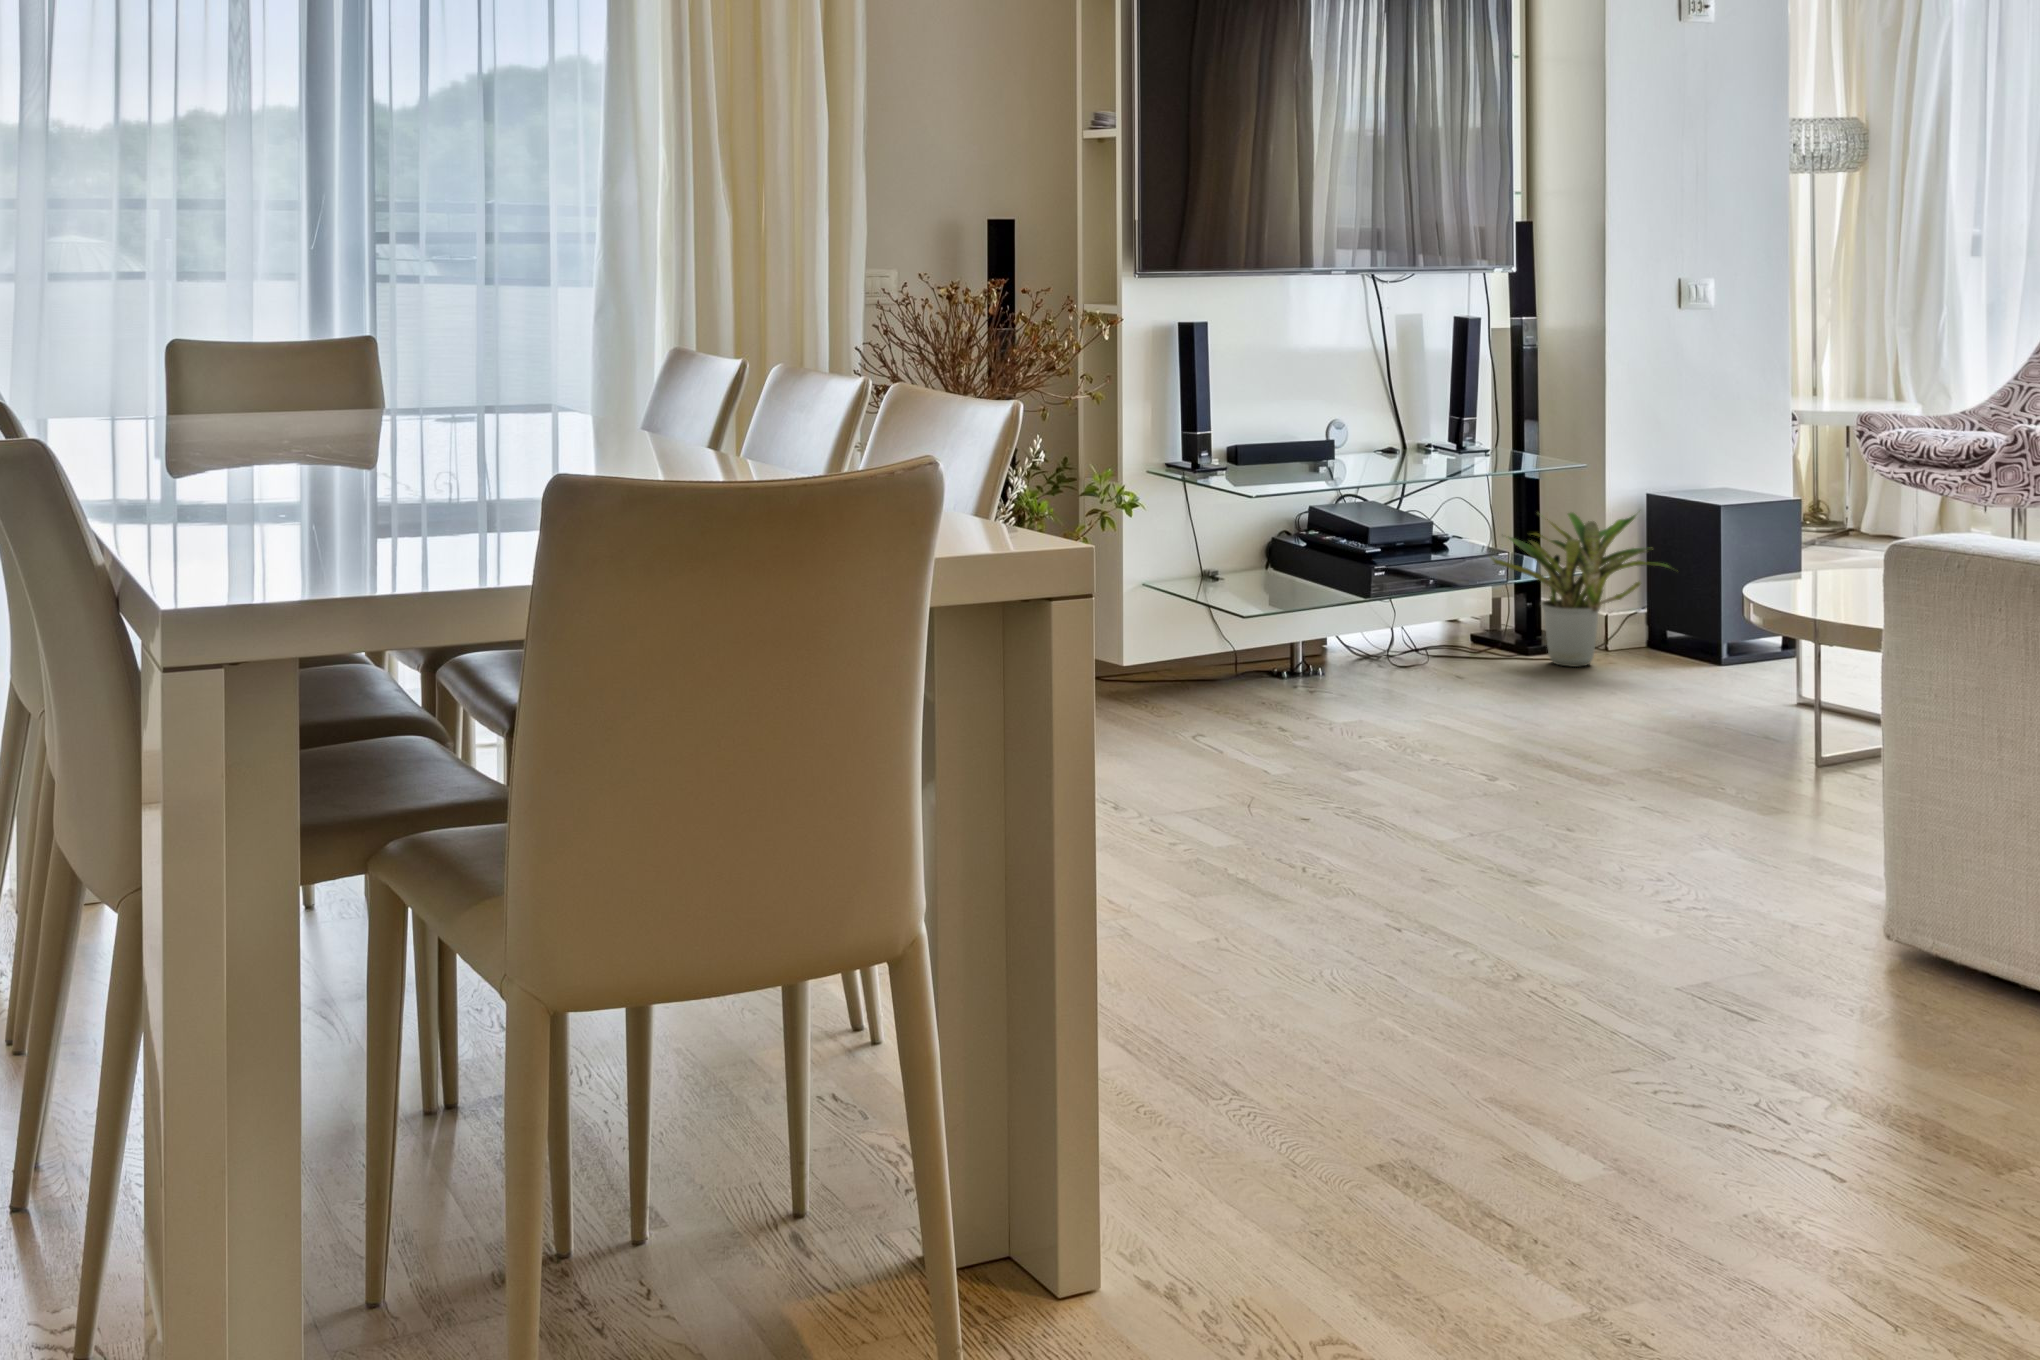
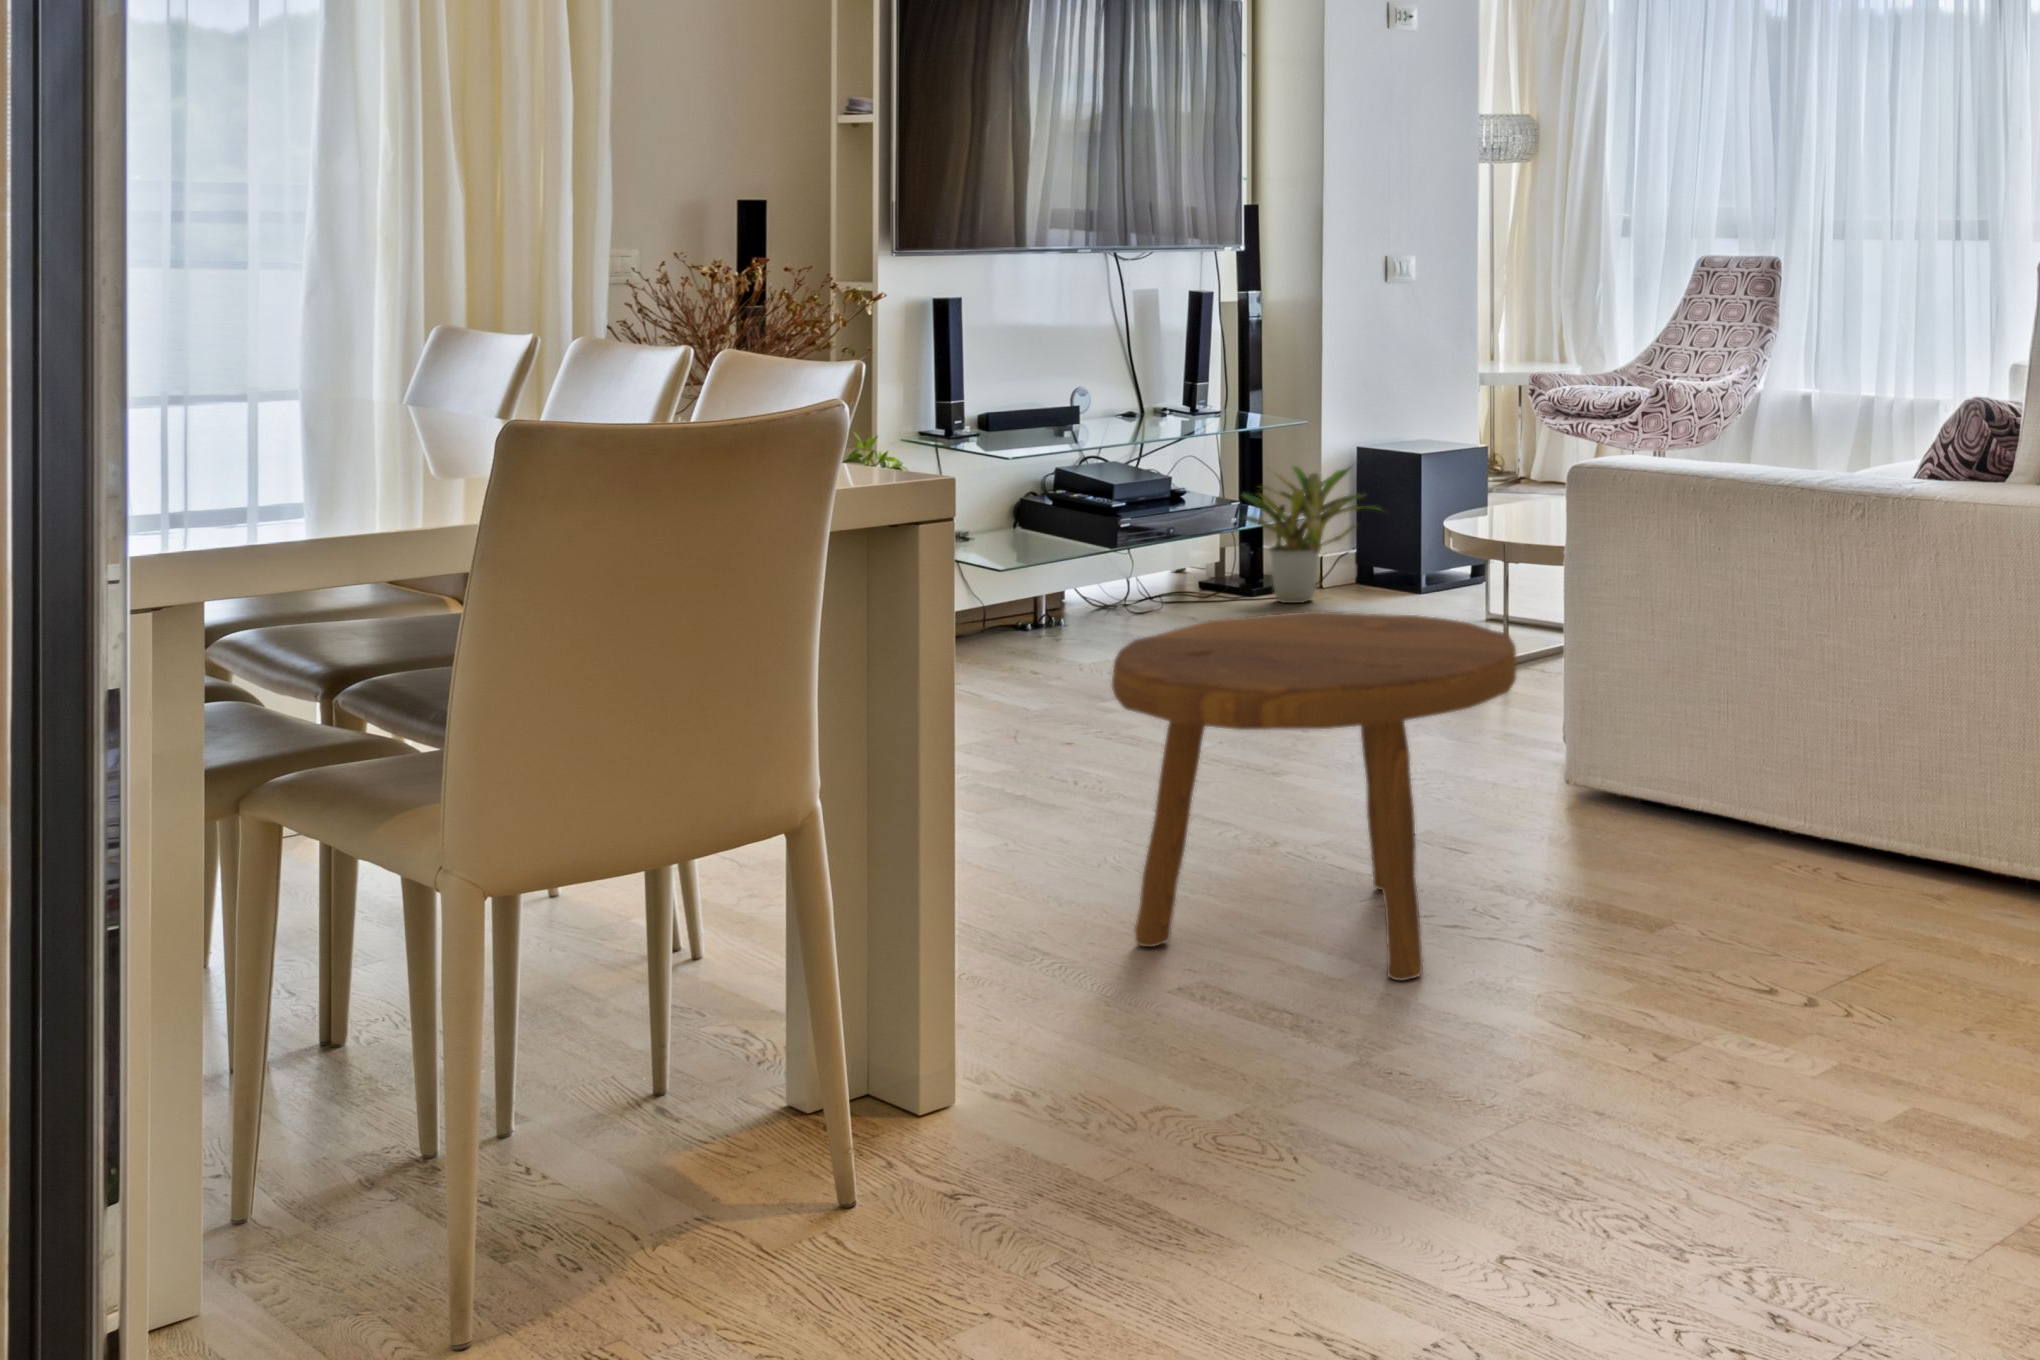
footstool: none [1288,710,1796,1213] -> present [1112,611,1516,981]

